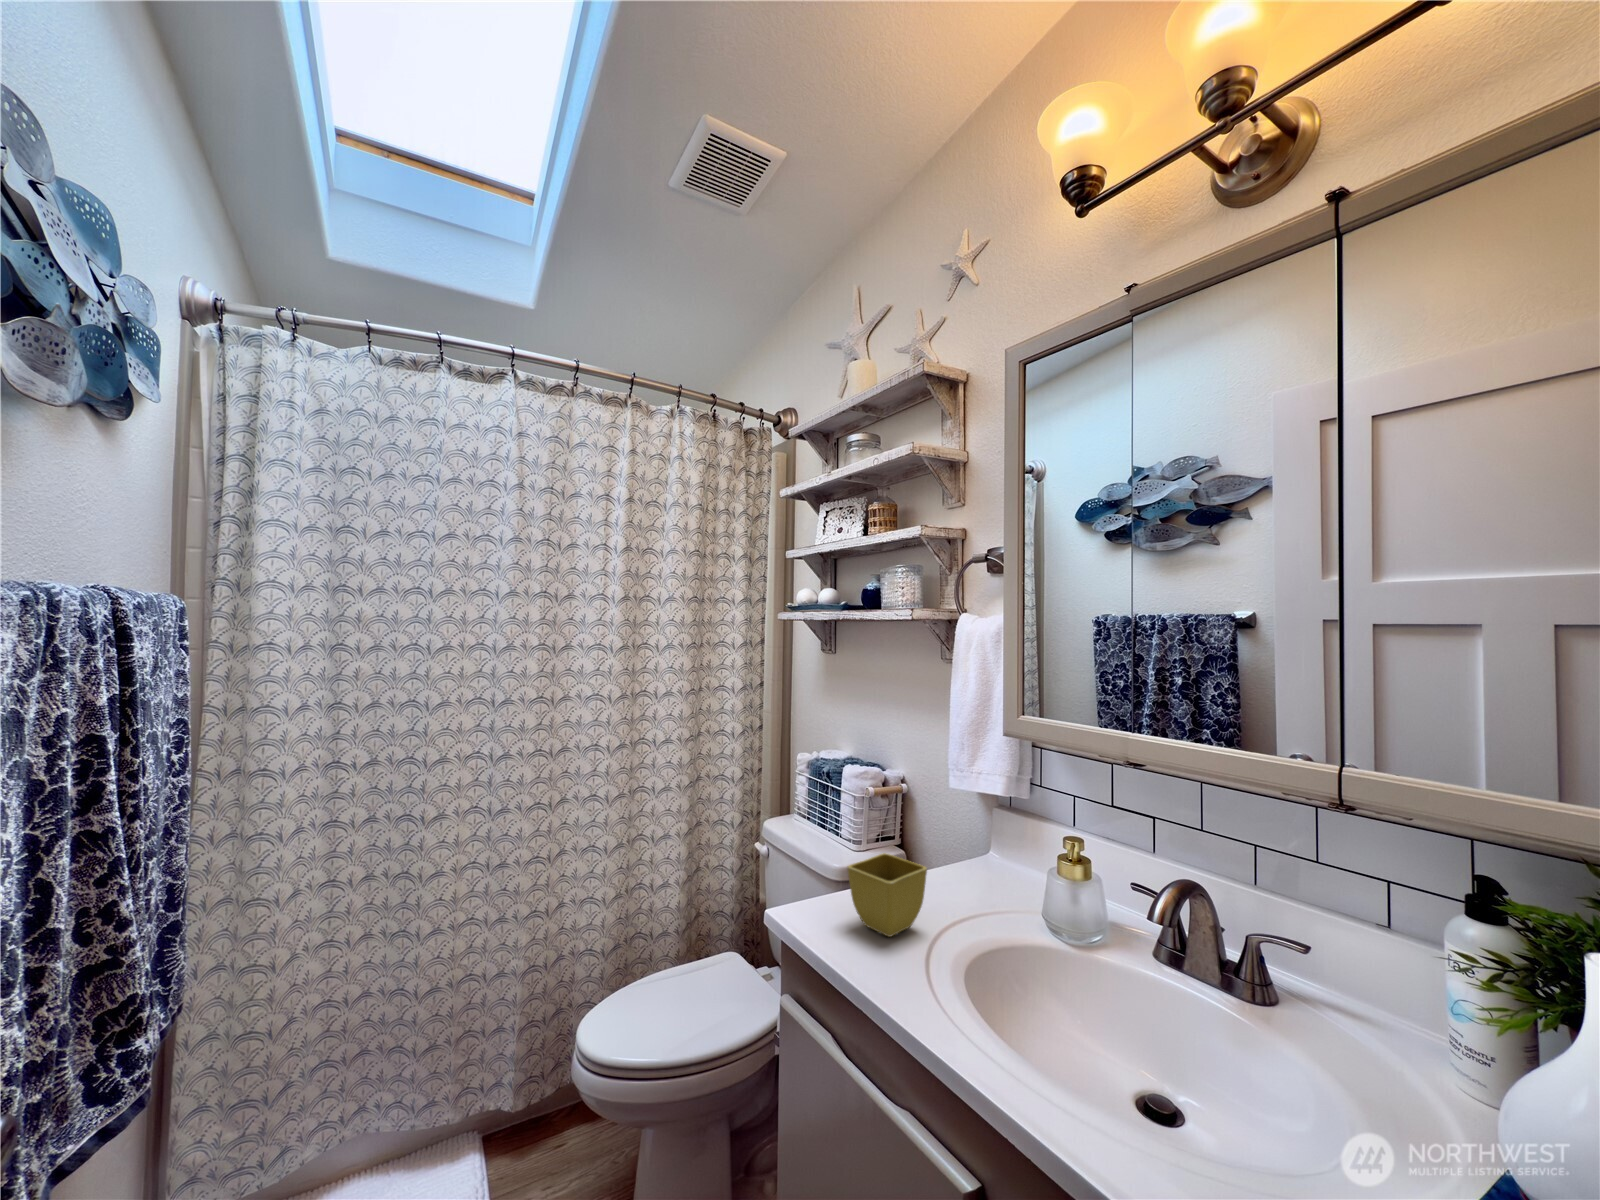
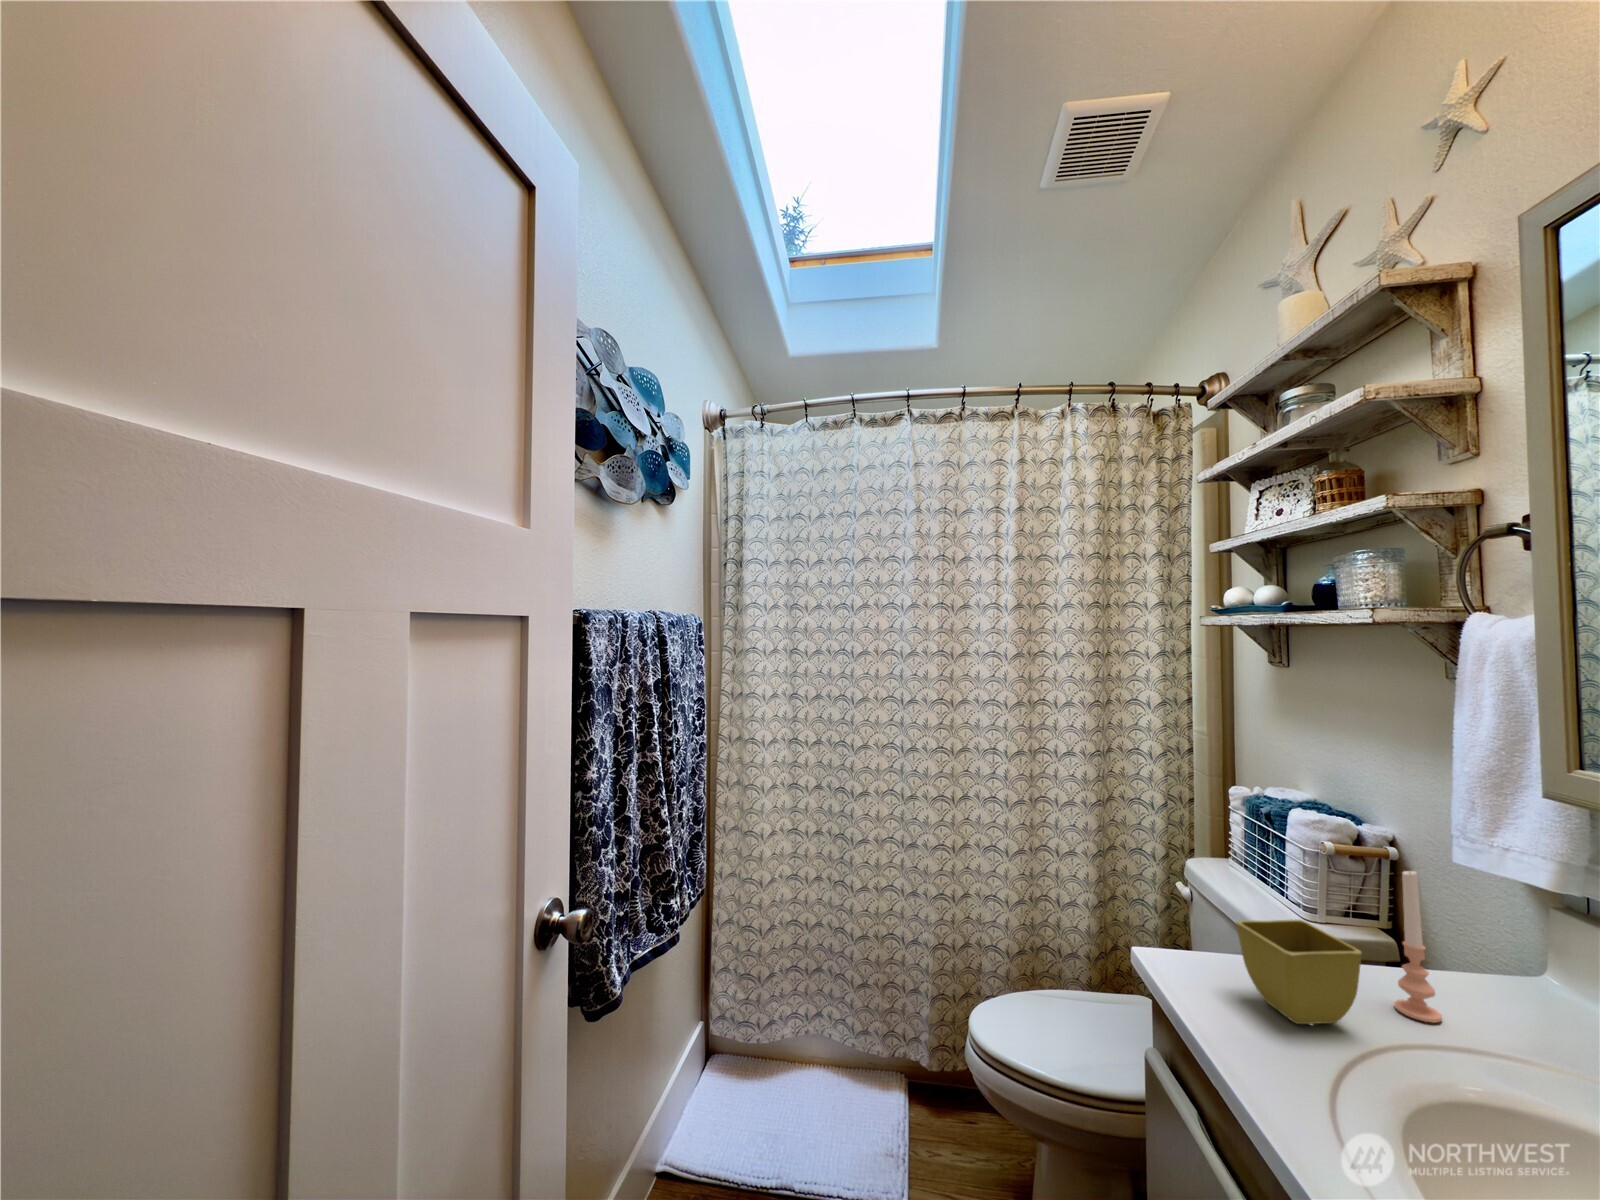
candle: none [933,799,959,907] -> present [1394,871,1442,1022]

